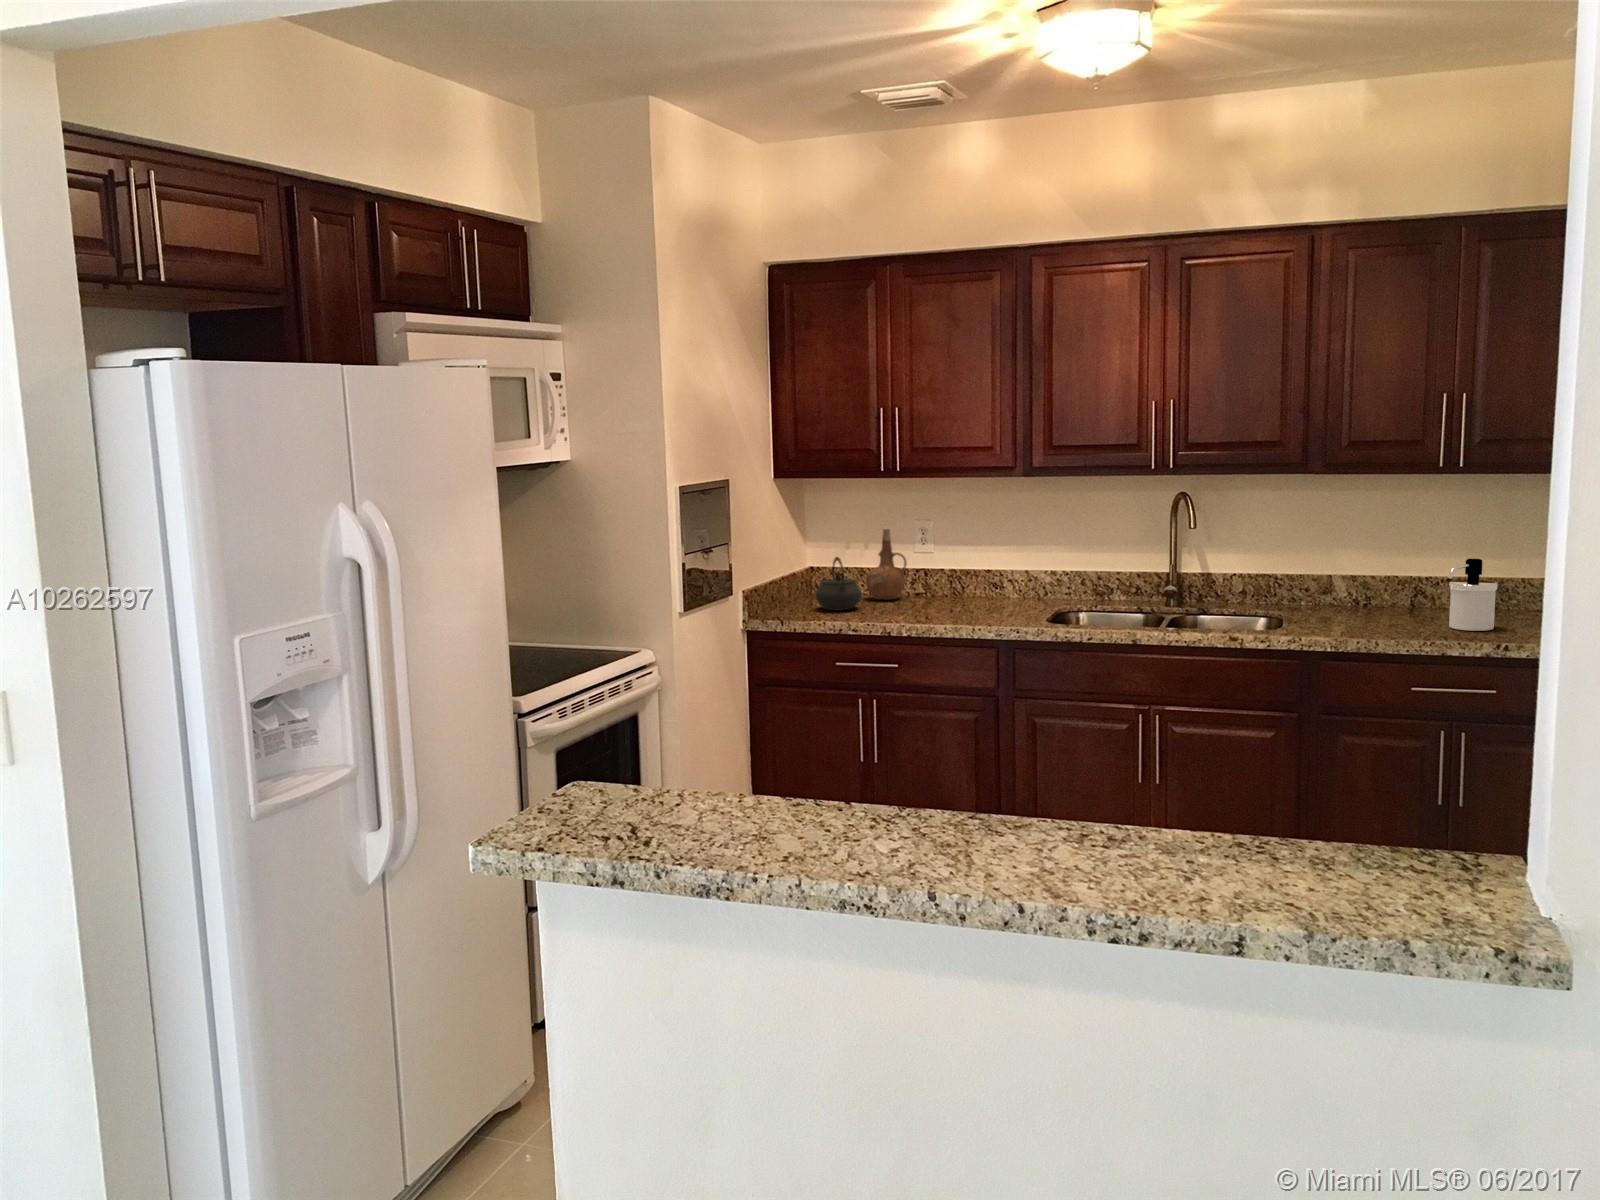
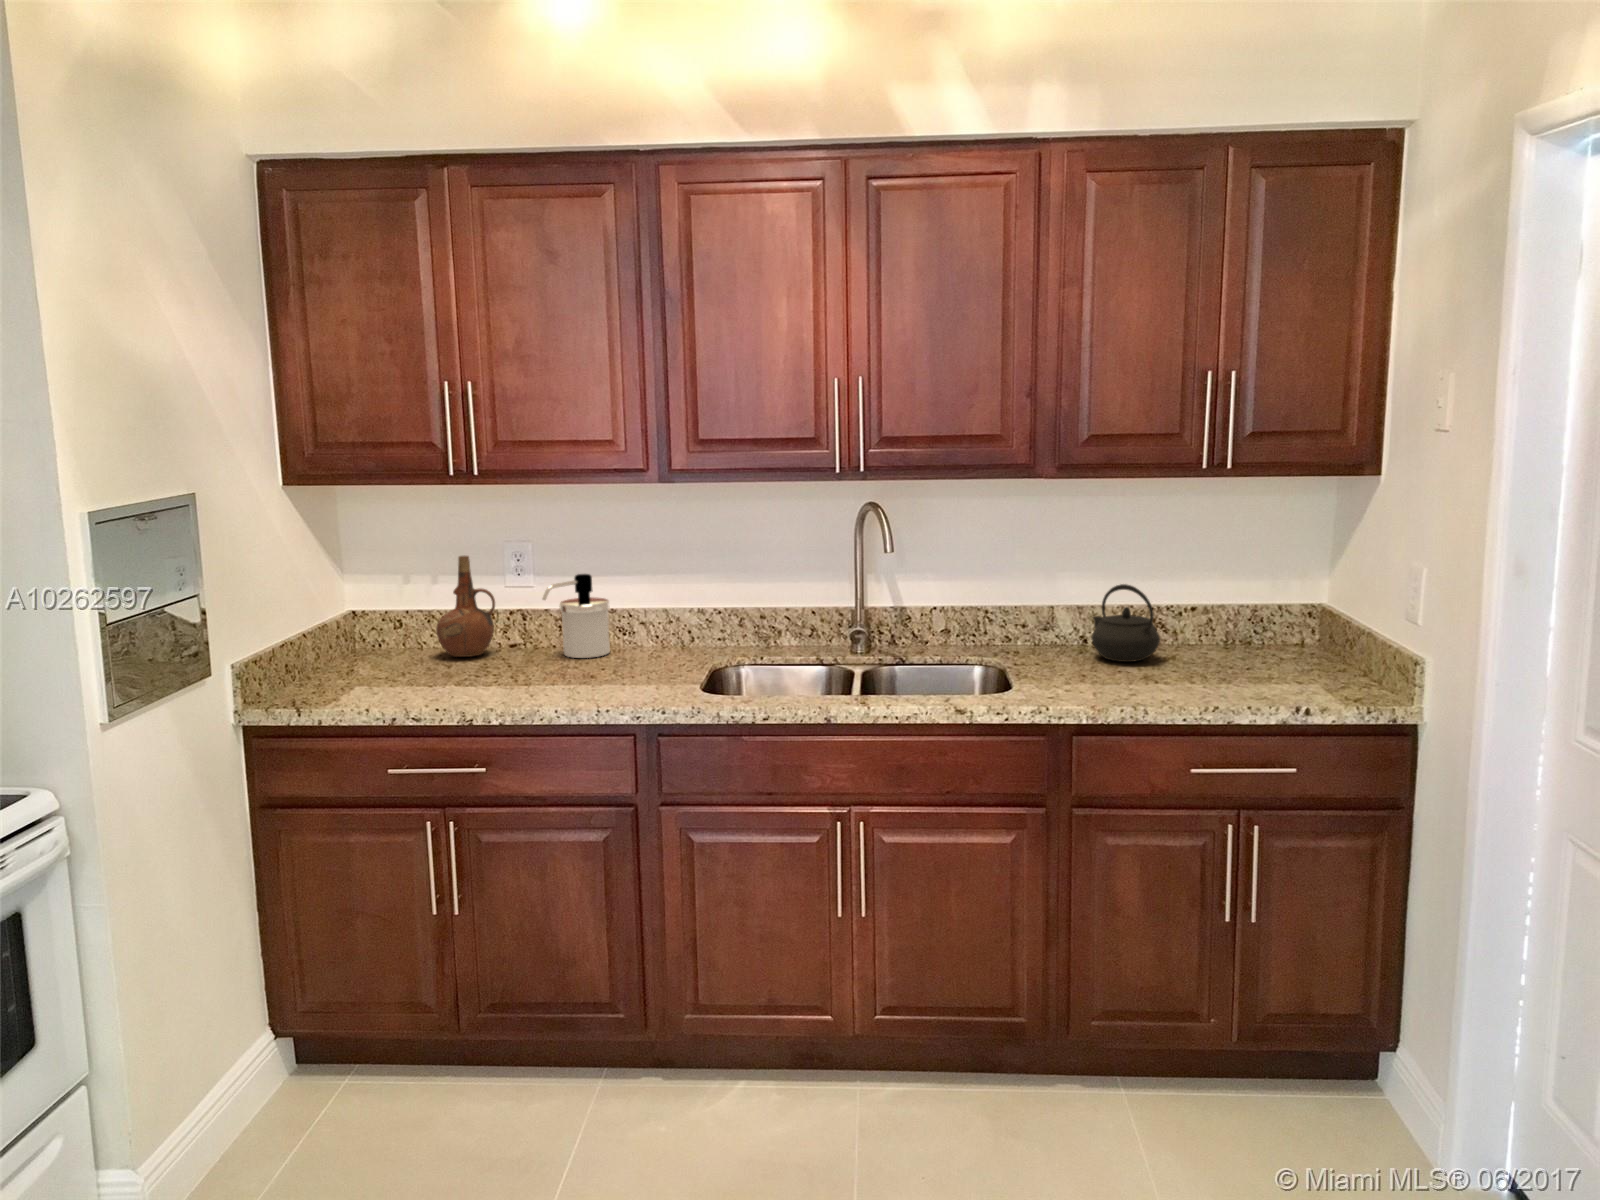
kettle: present [816,557,862,611] -> present [1091,584,1160,662]
soap dispenser: present [1448,559,1497,631] -> present [542,574,610,658]

